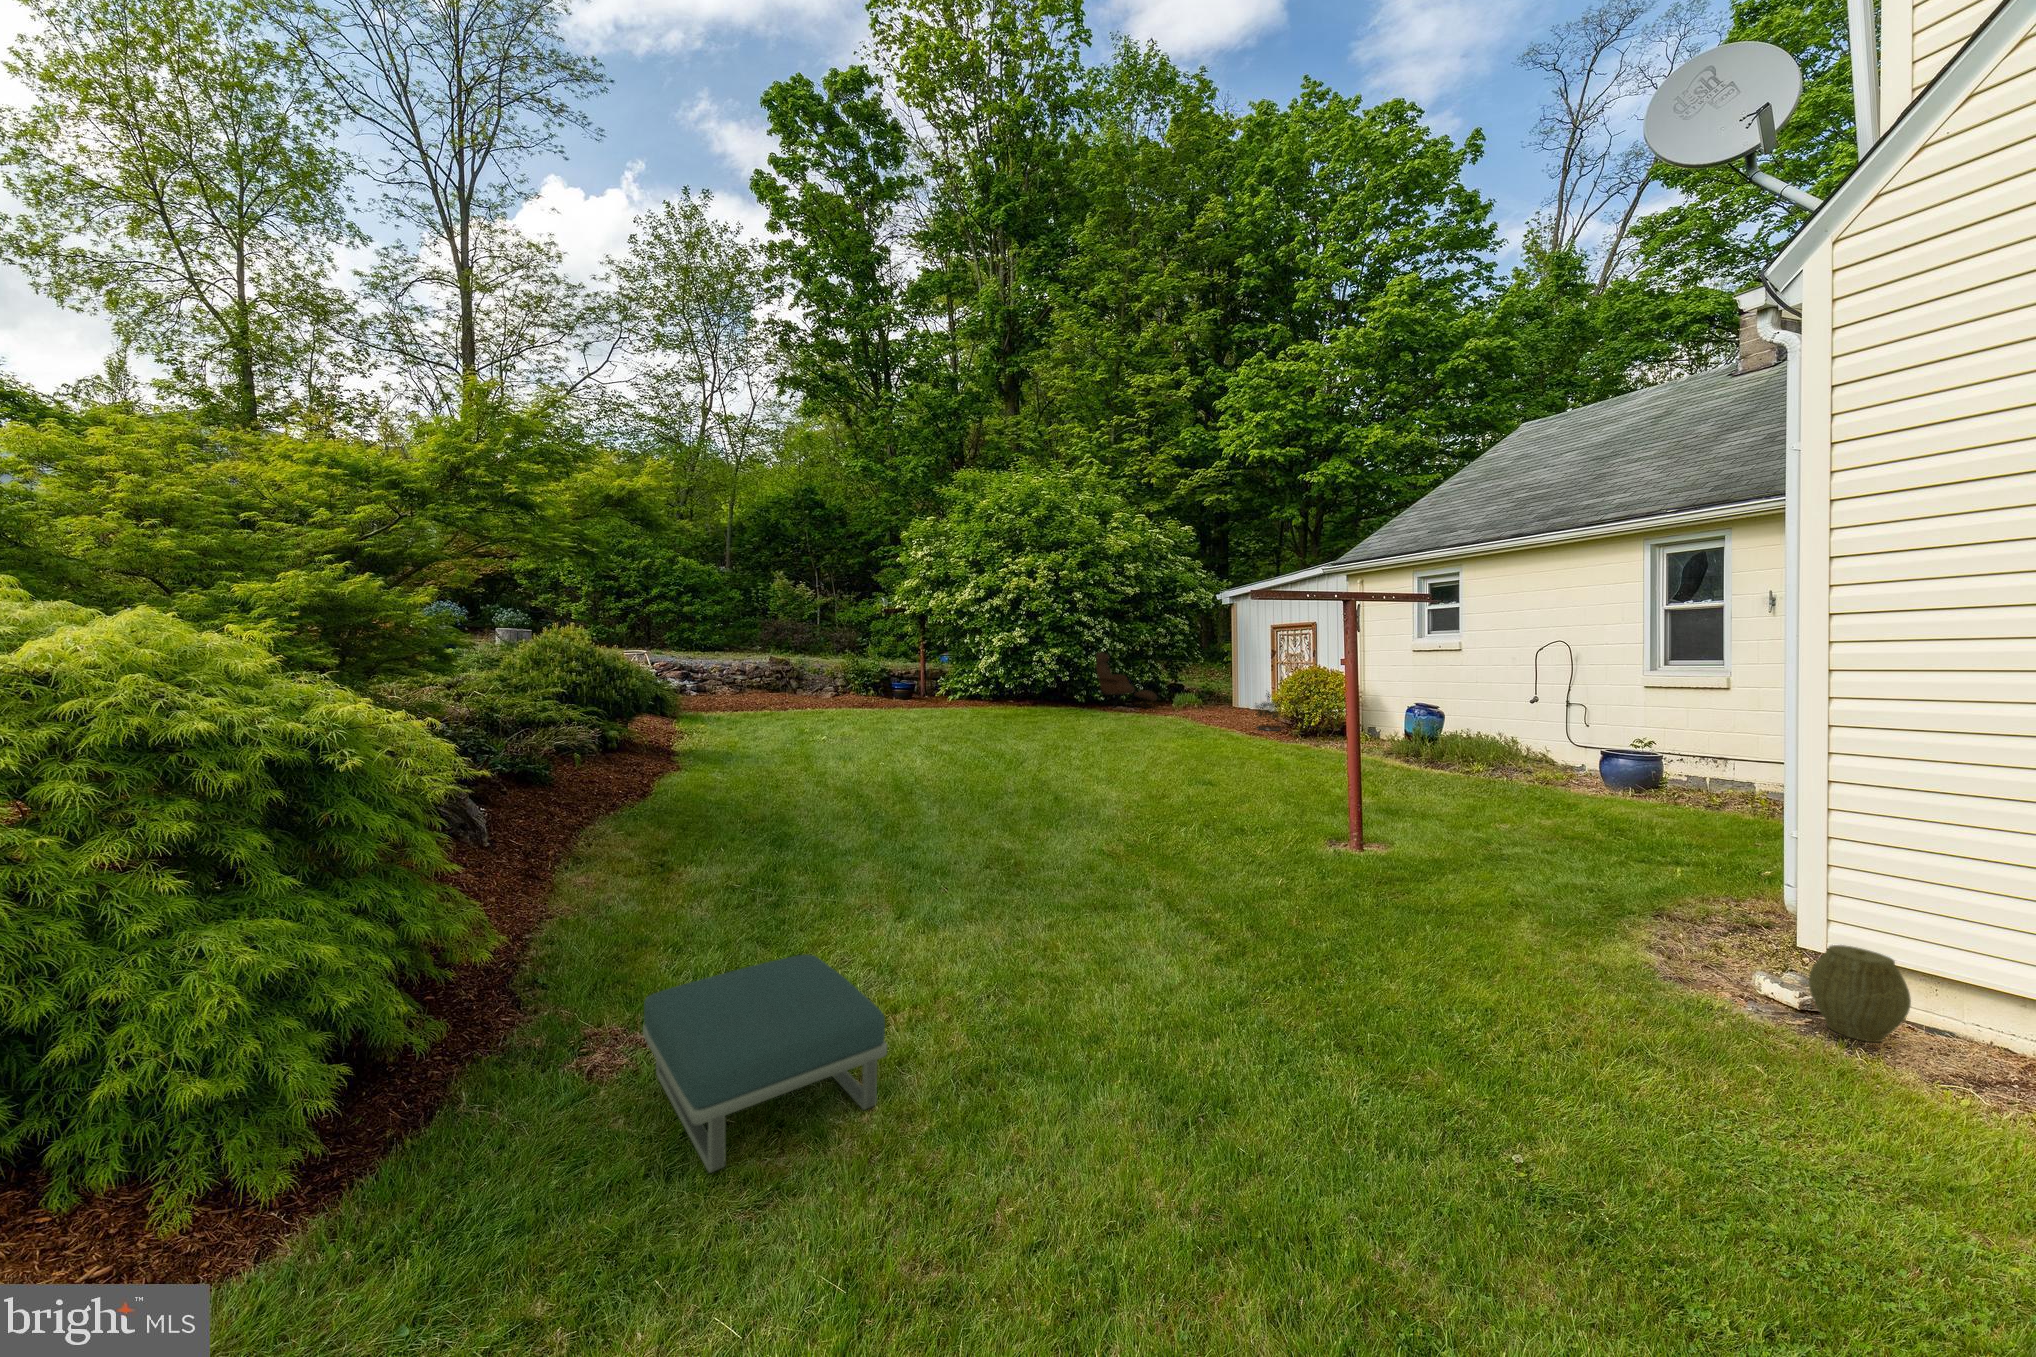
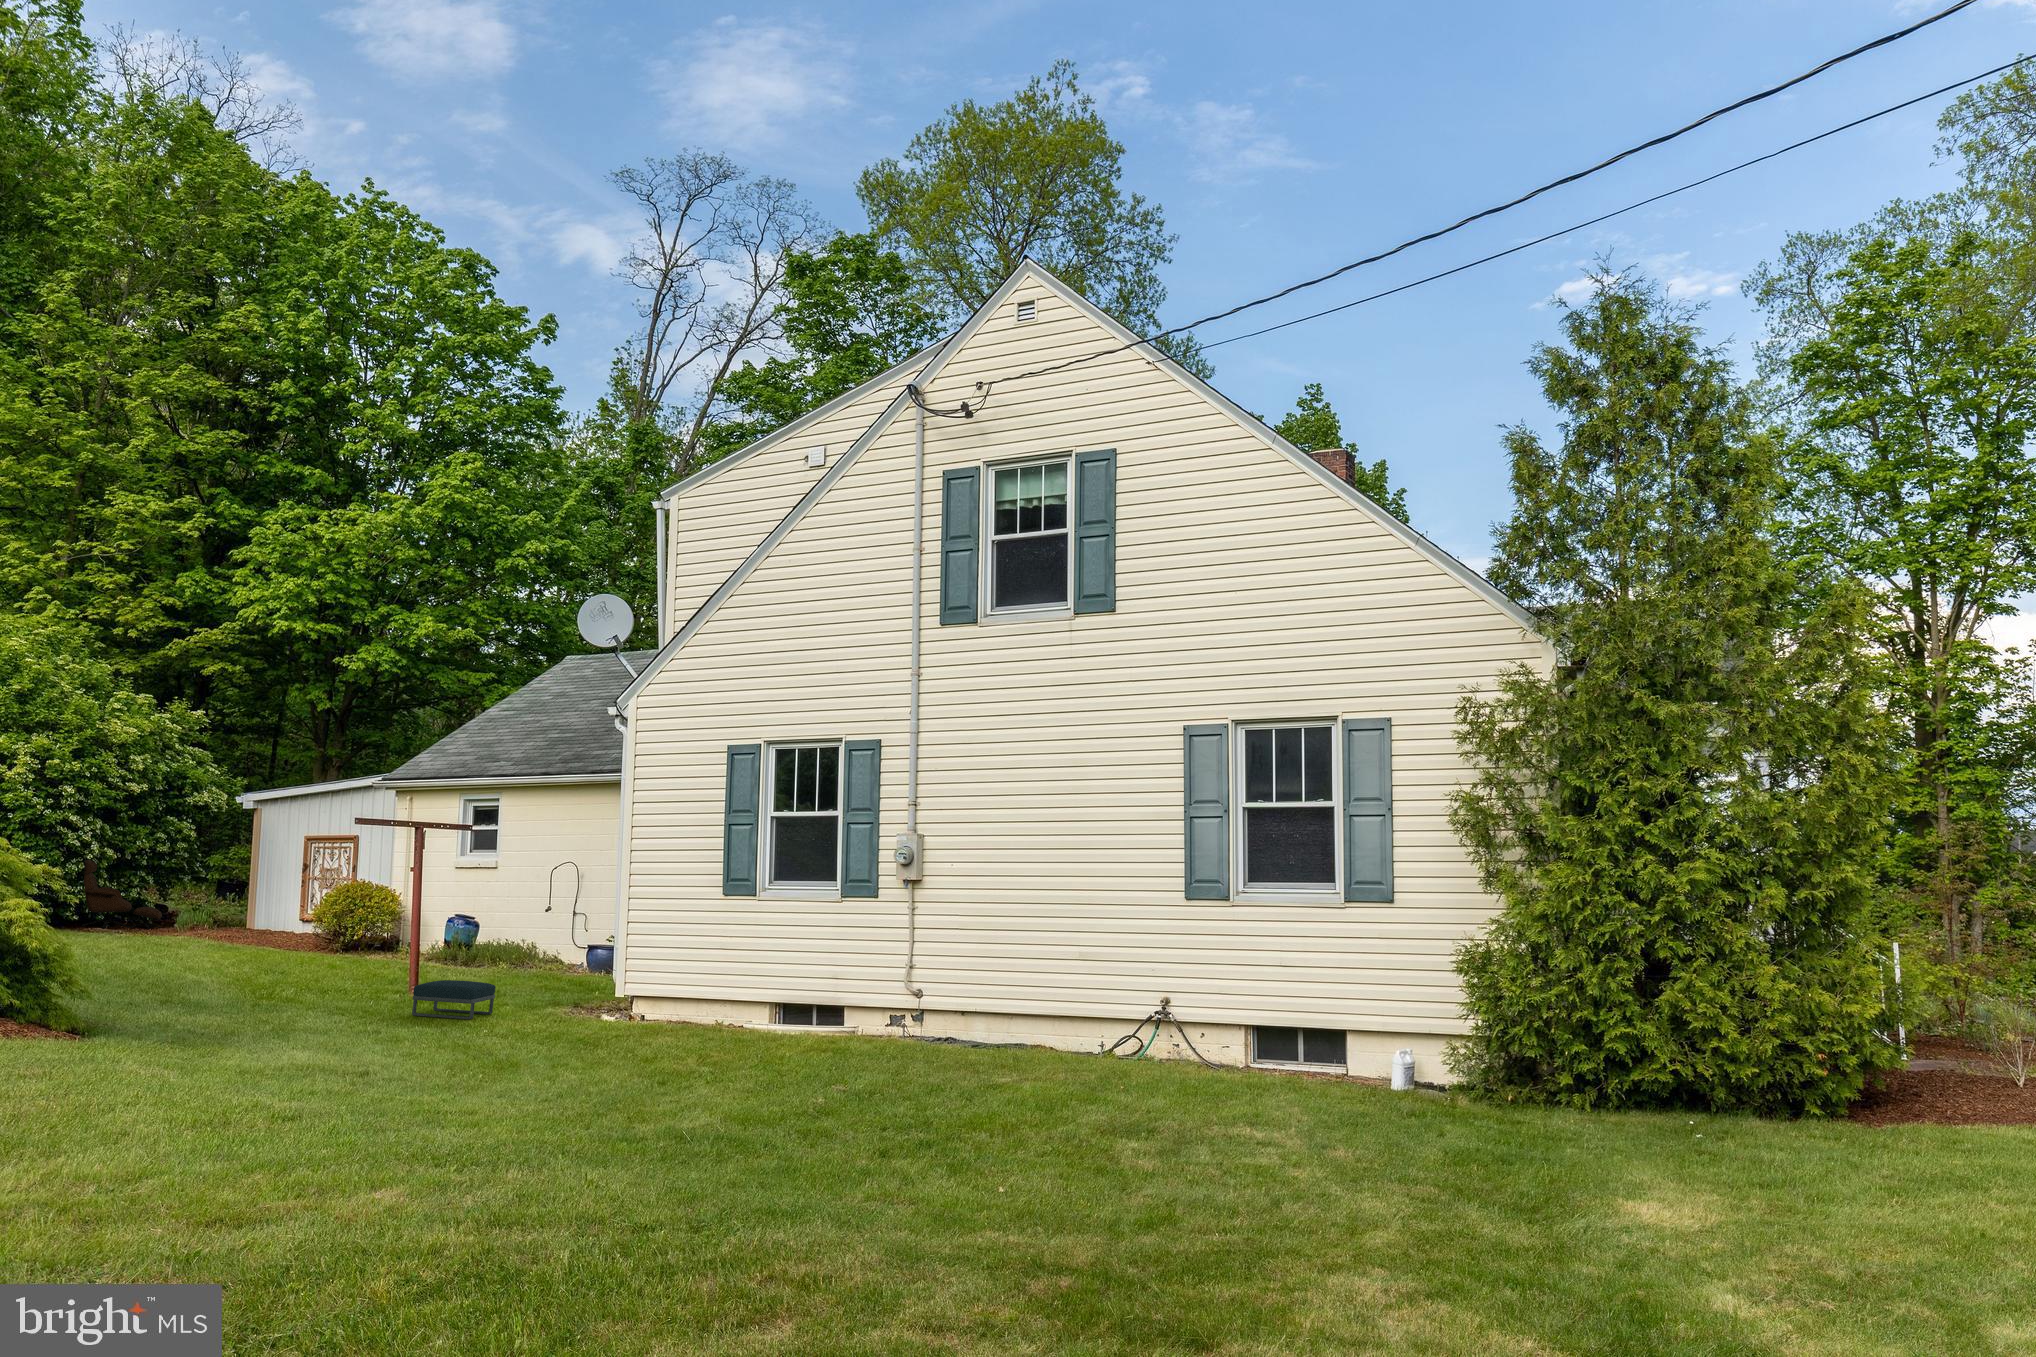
potted tree: present [1256,693,1280,731] -> none [295,903,327,945]
woven basket: present [1808,945,1911,1042] -> none [606,991,633,1025]
footstool: present [643,955,887,1173] -> present [412,980,496,1019]

